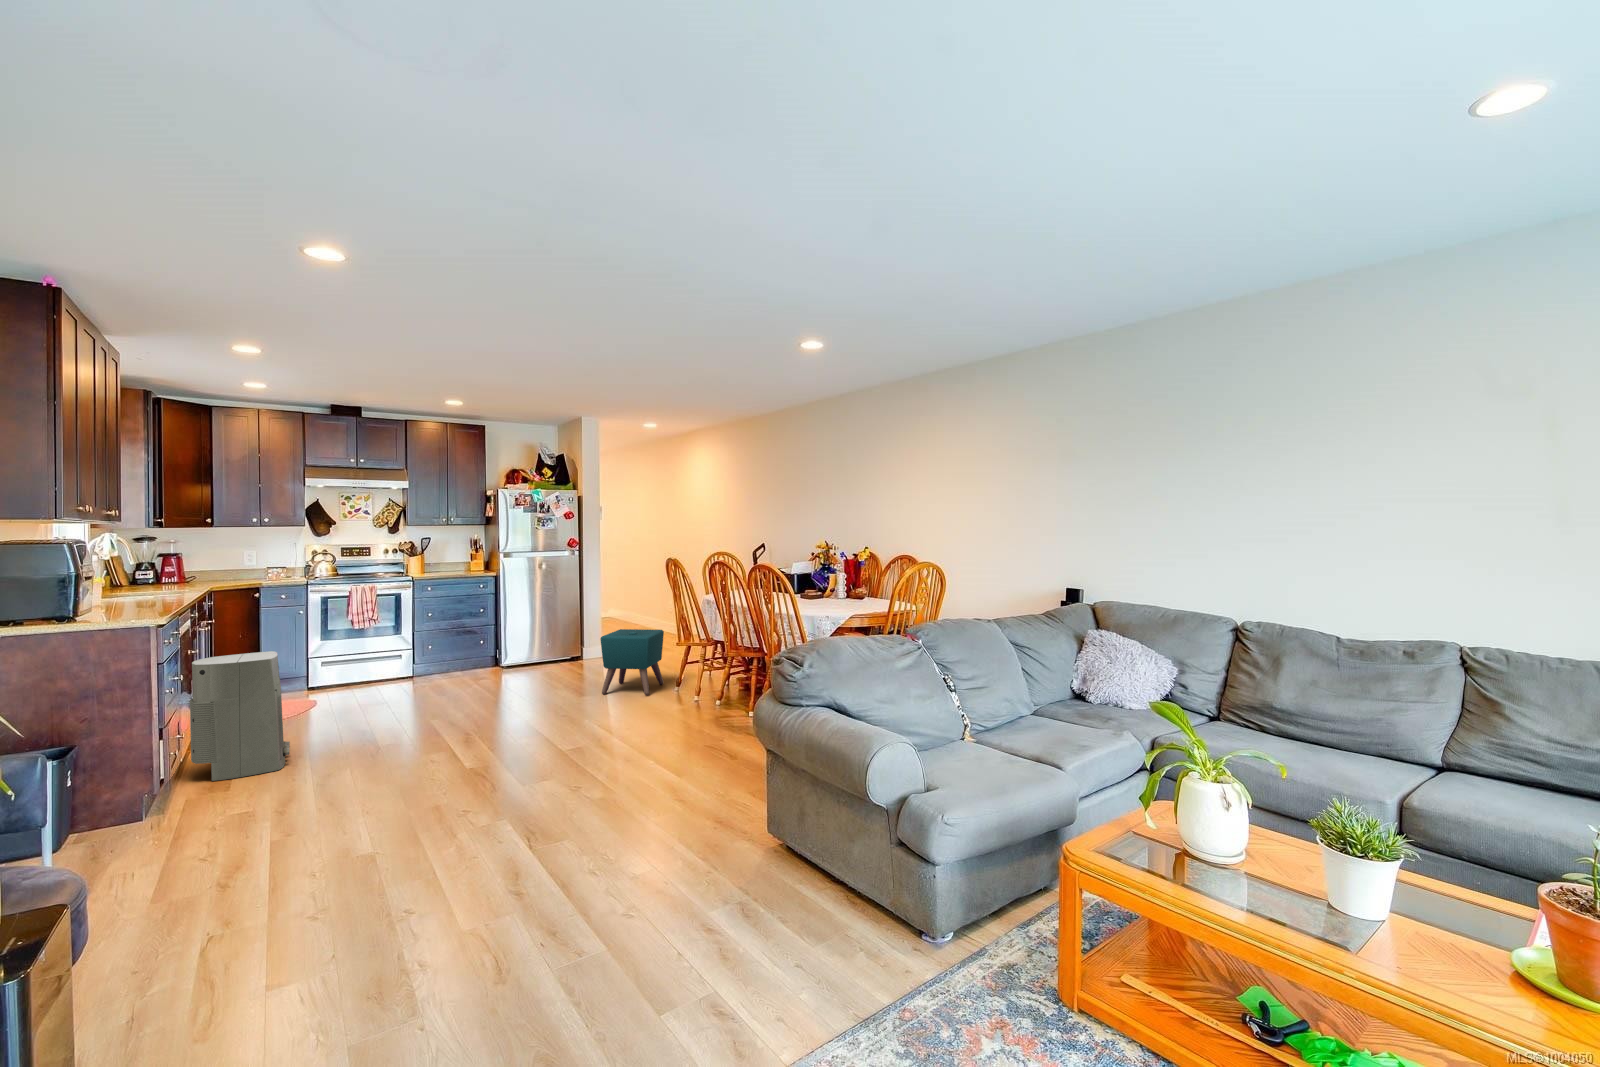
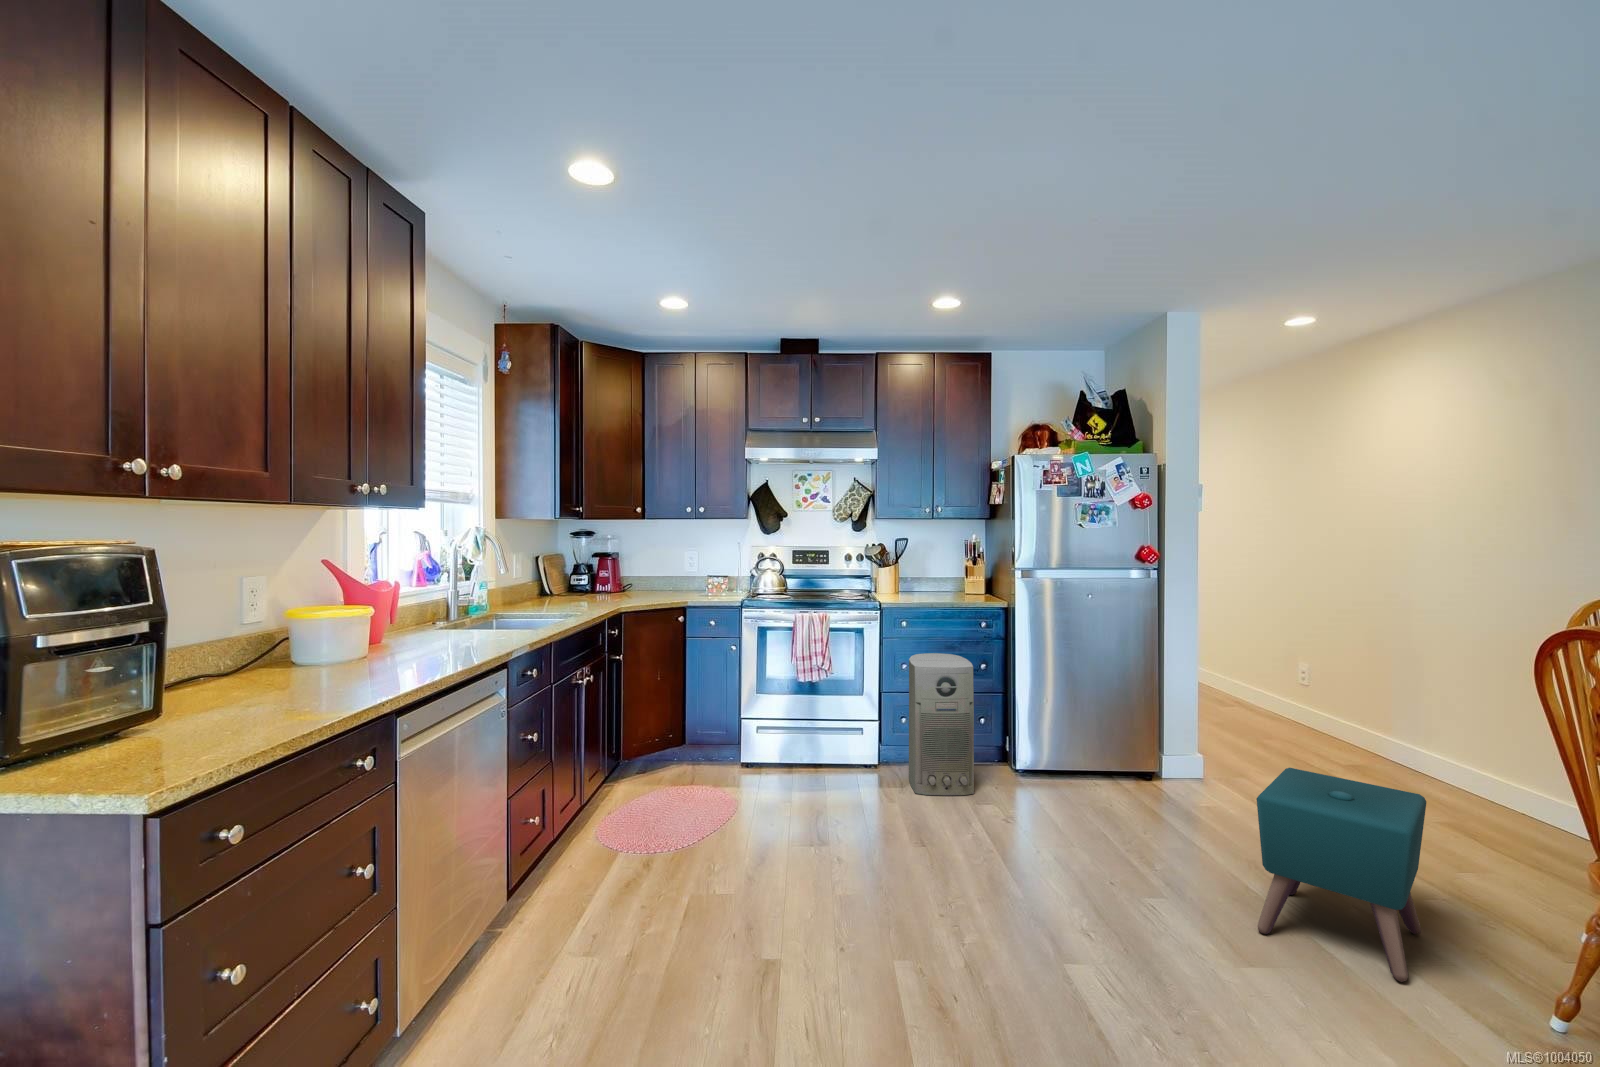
air purifier: present [190,651,290,781] -> present [909,653,974,795]

